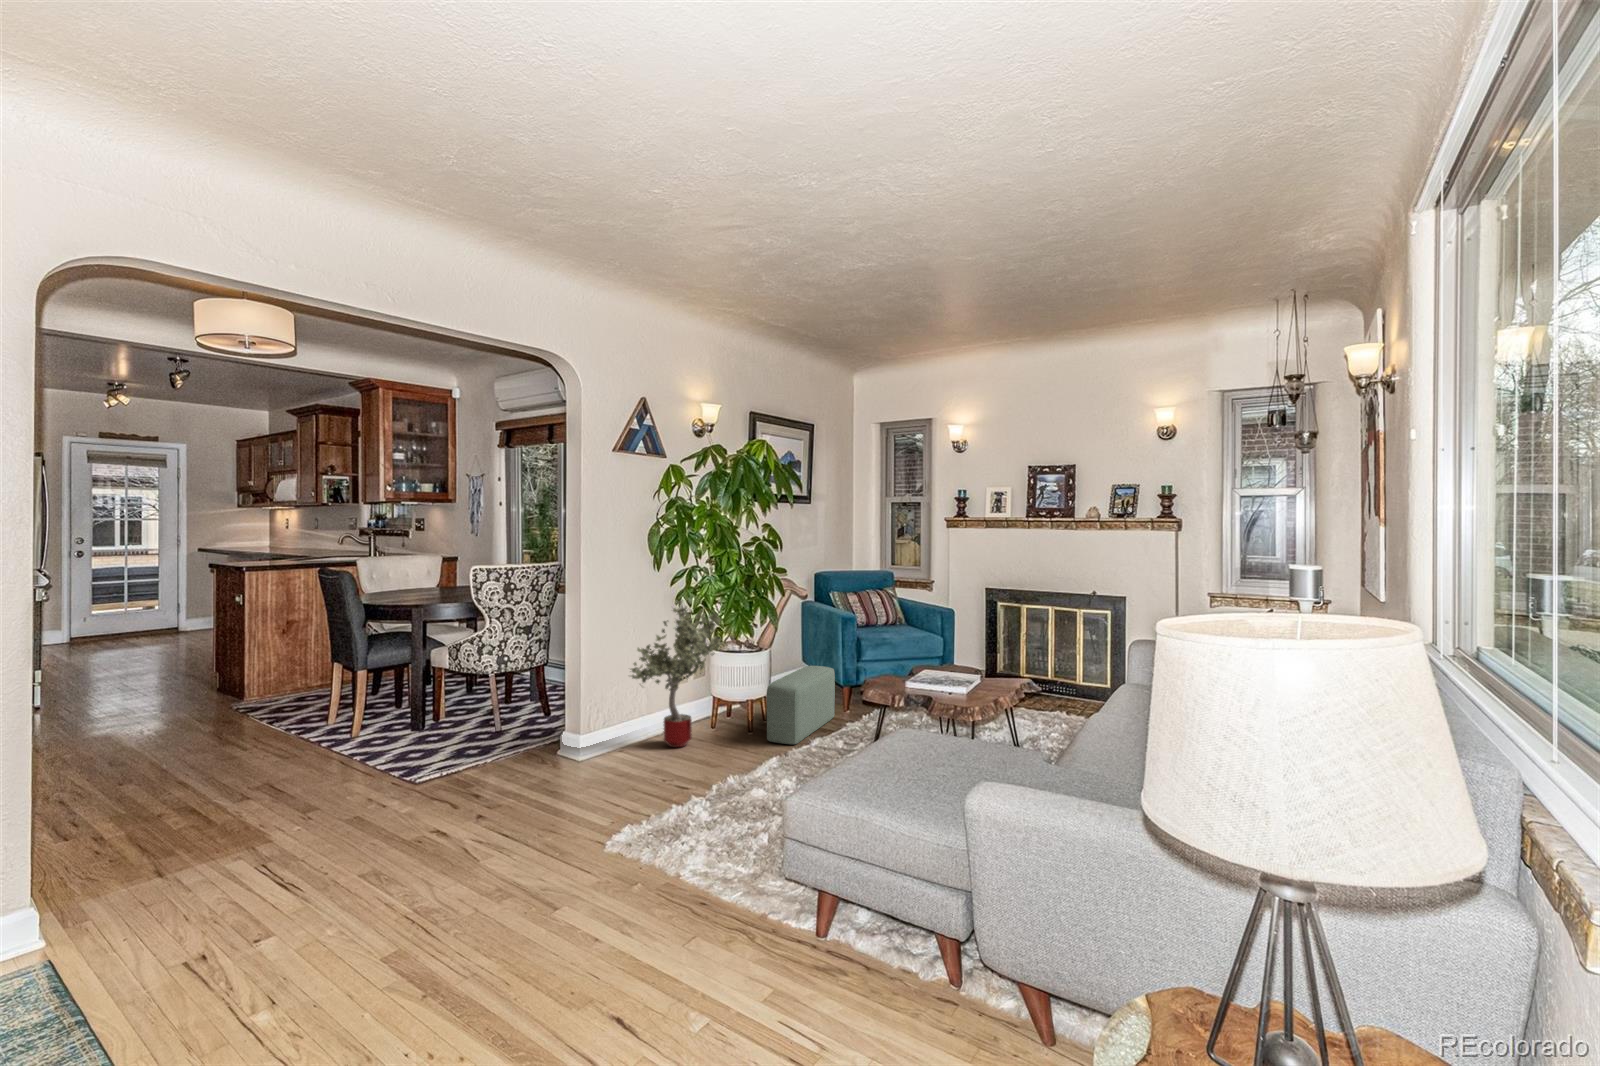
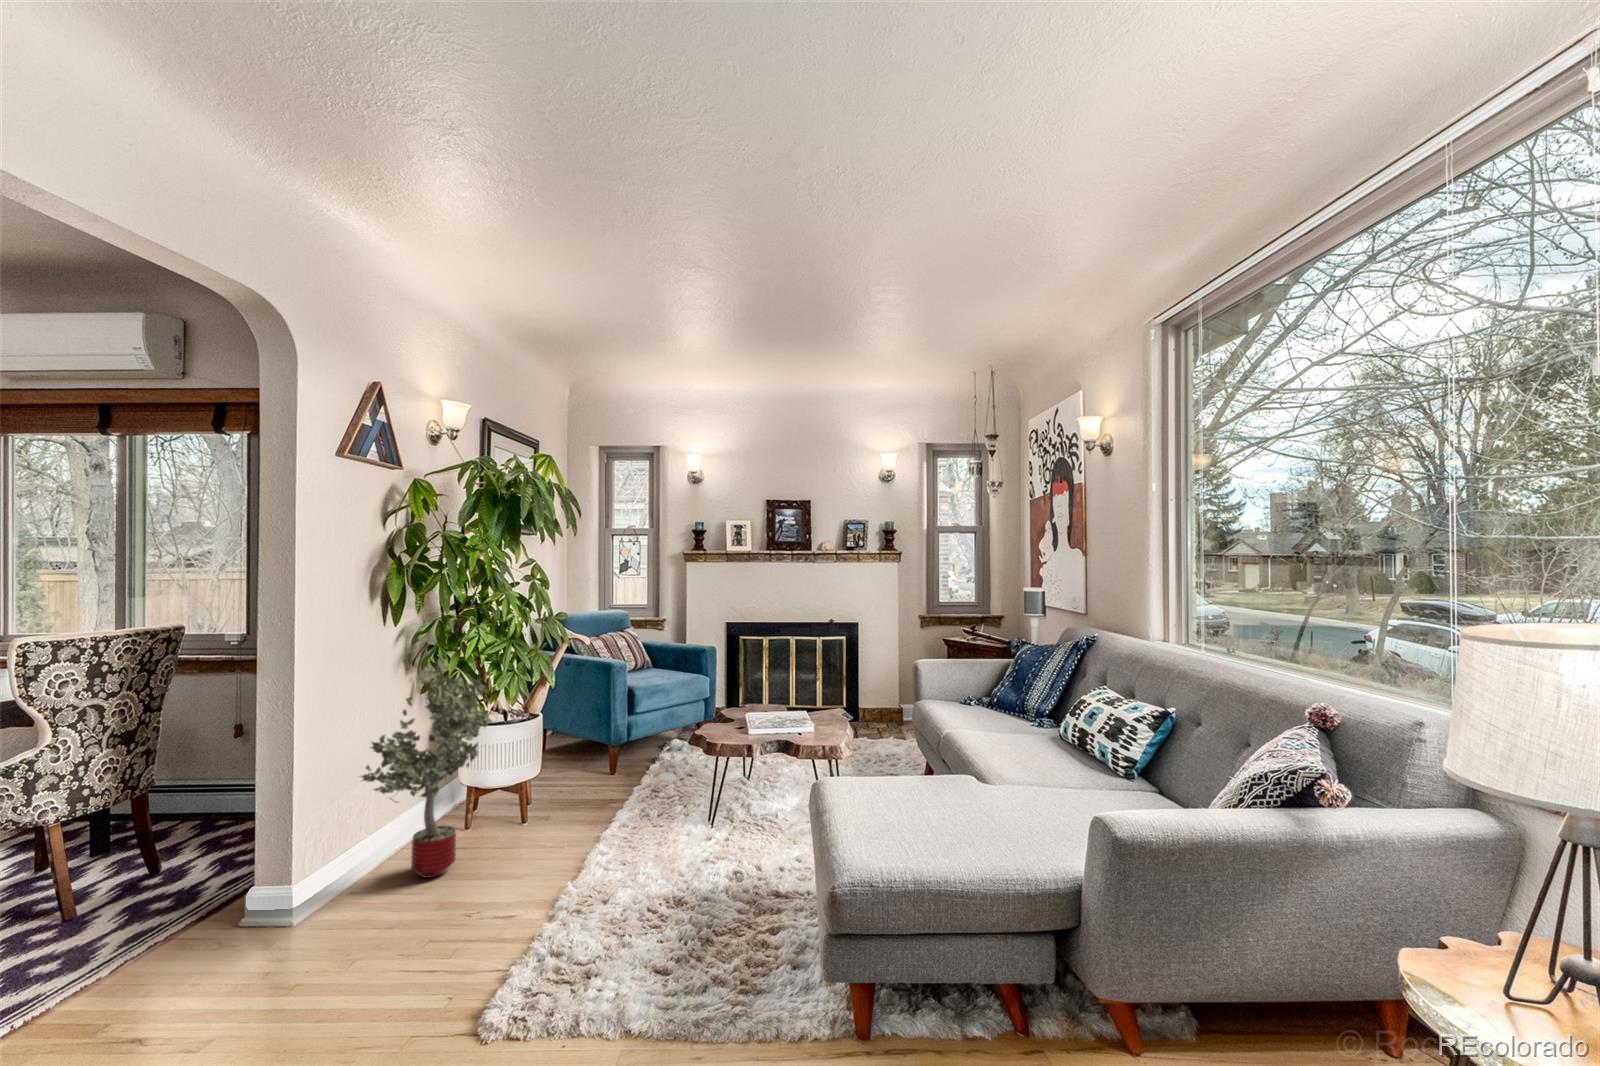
pouf: present [767,666,835,744] -> none [557,729,612,838]

